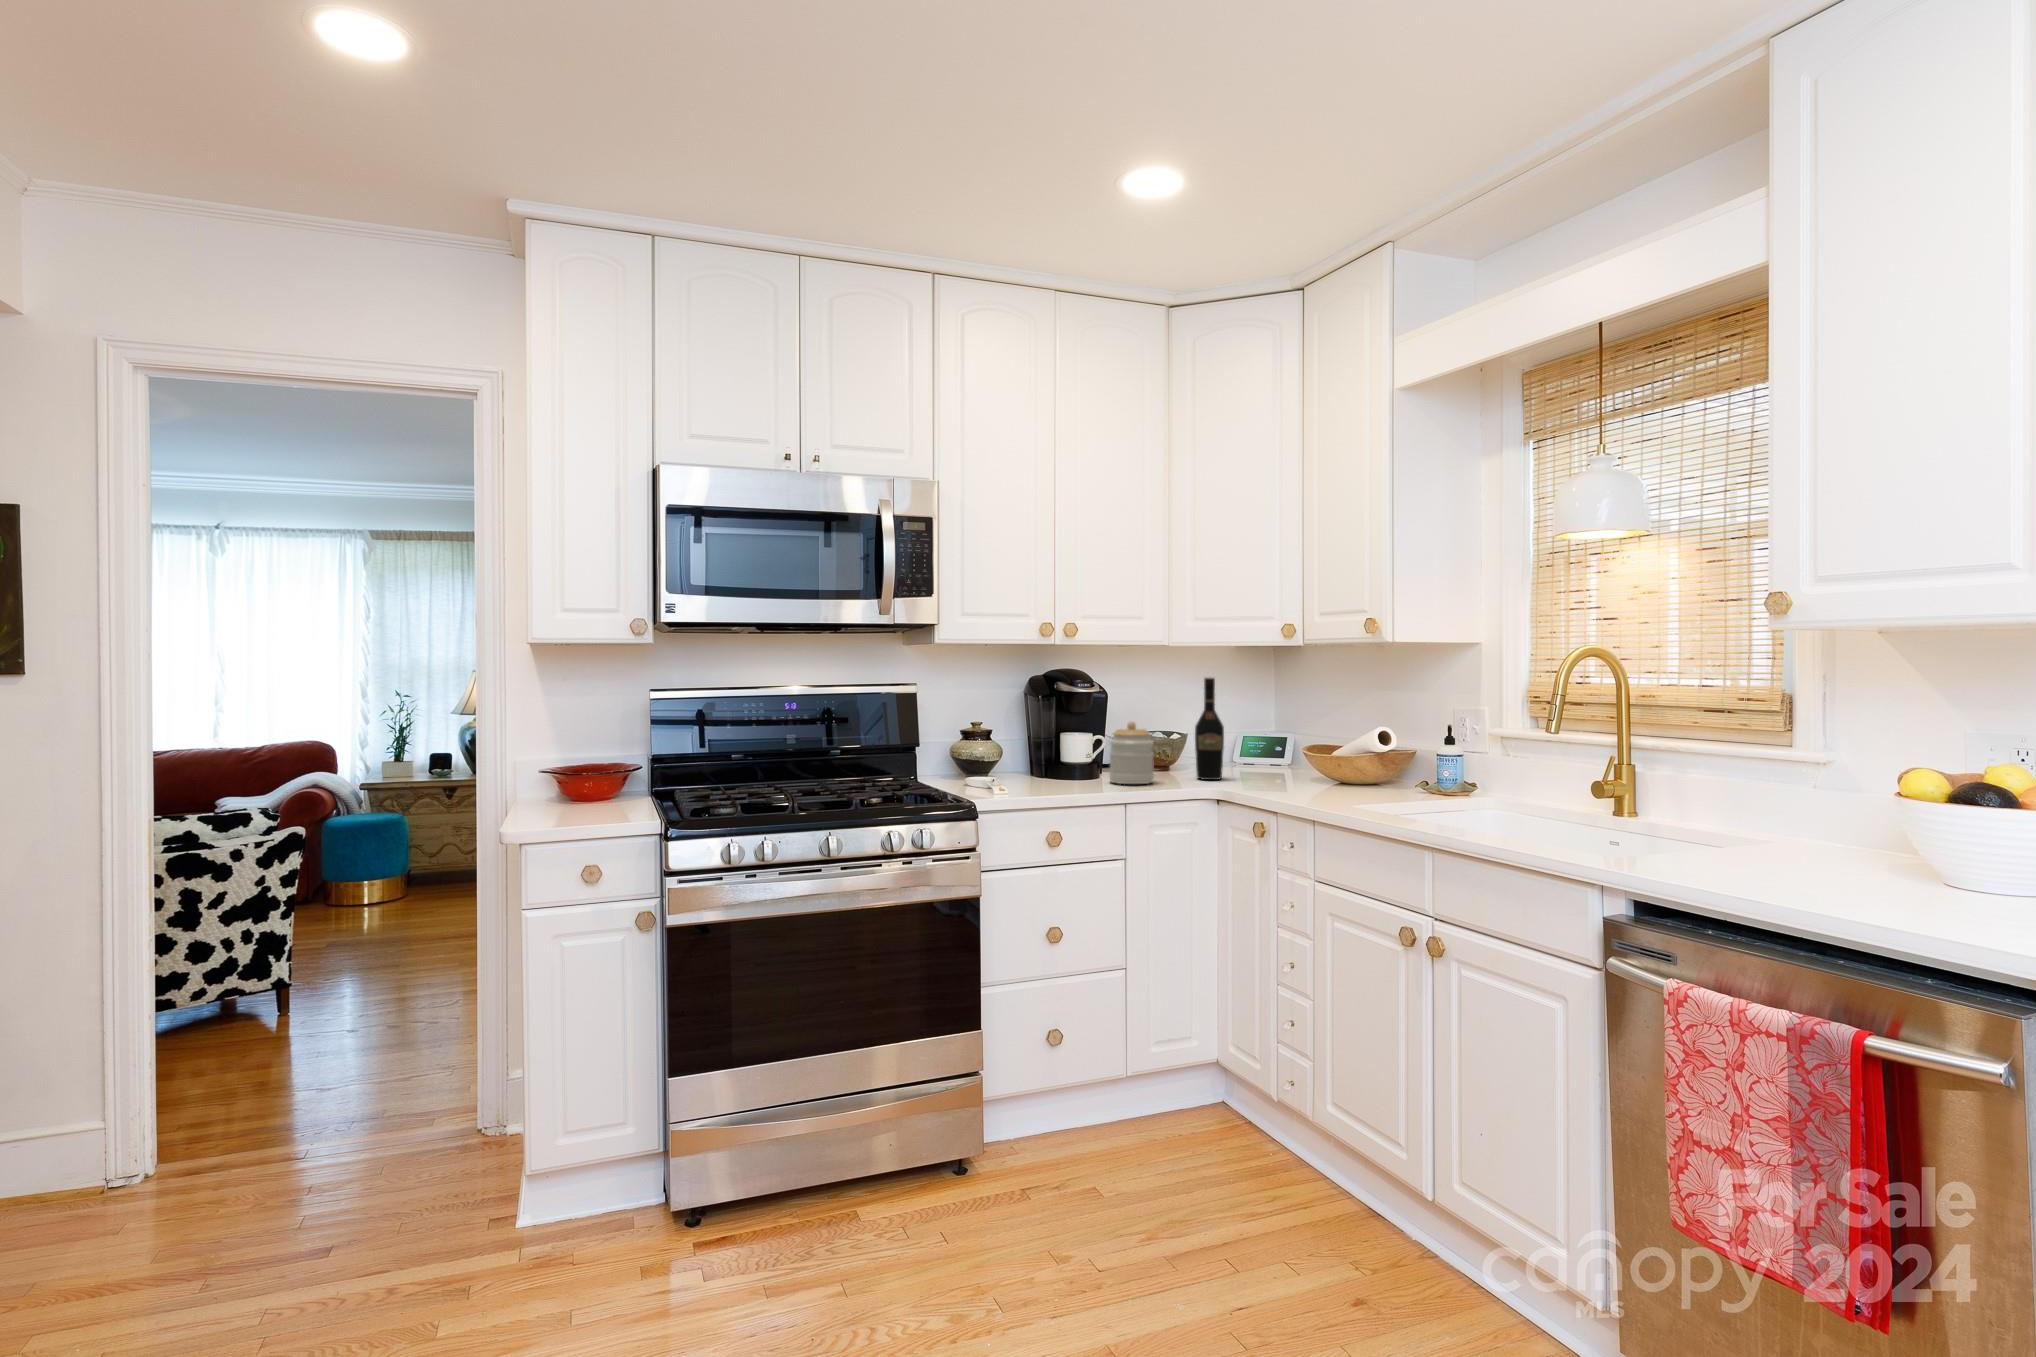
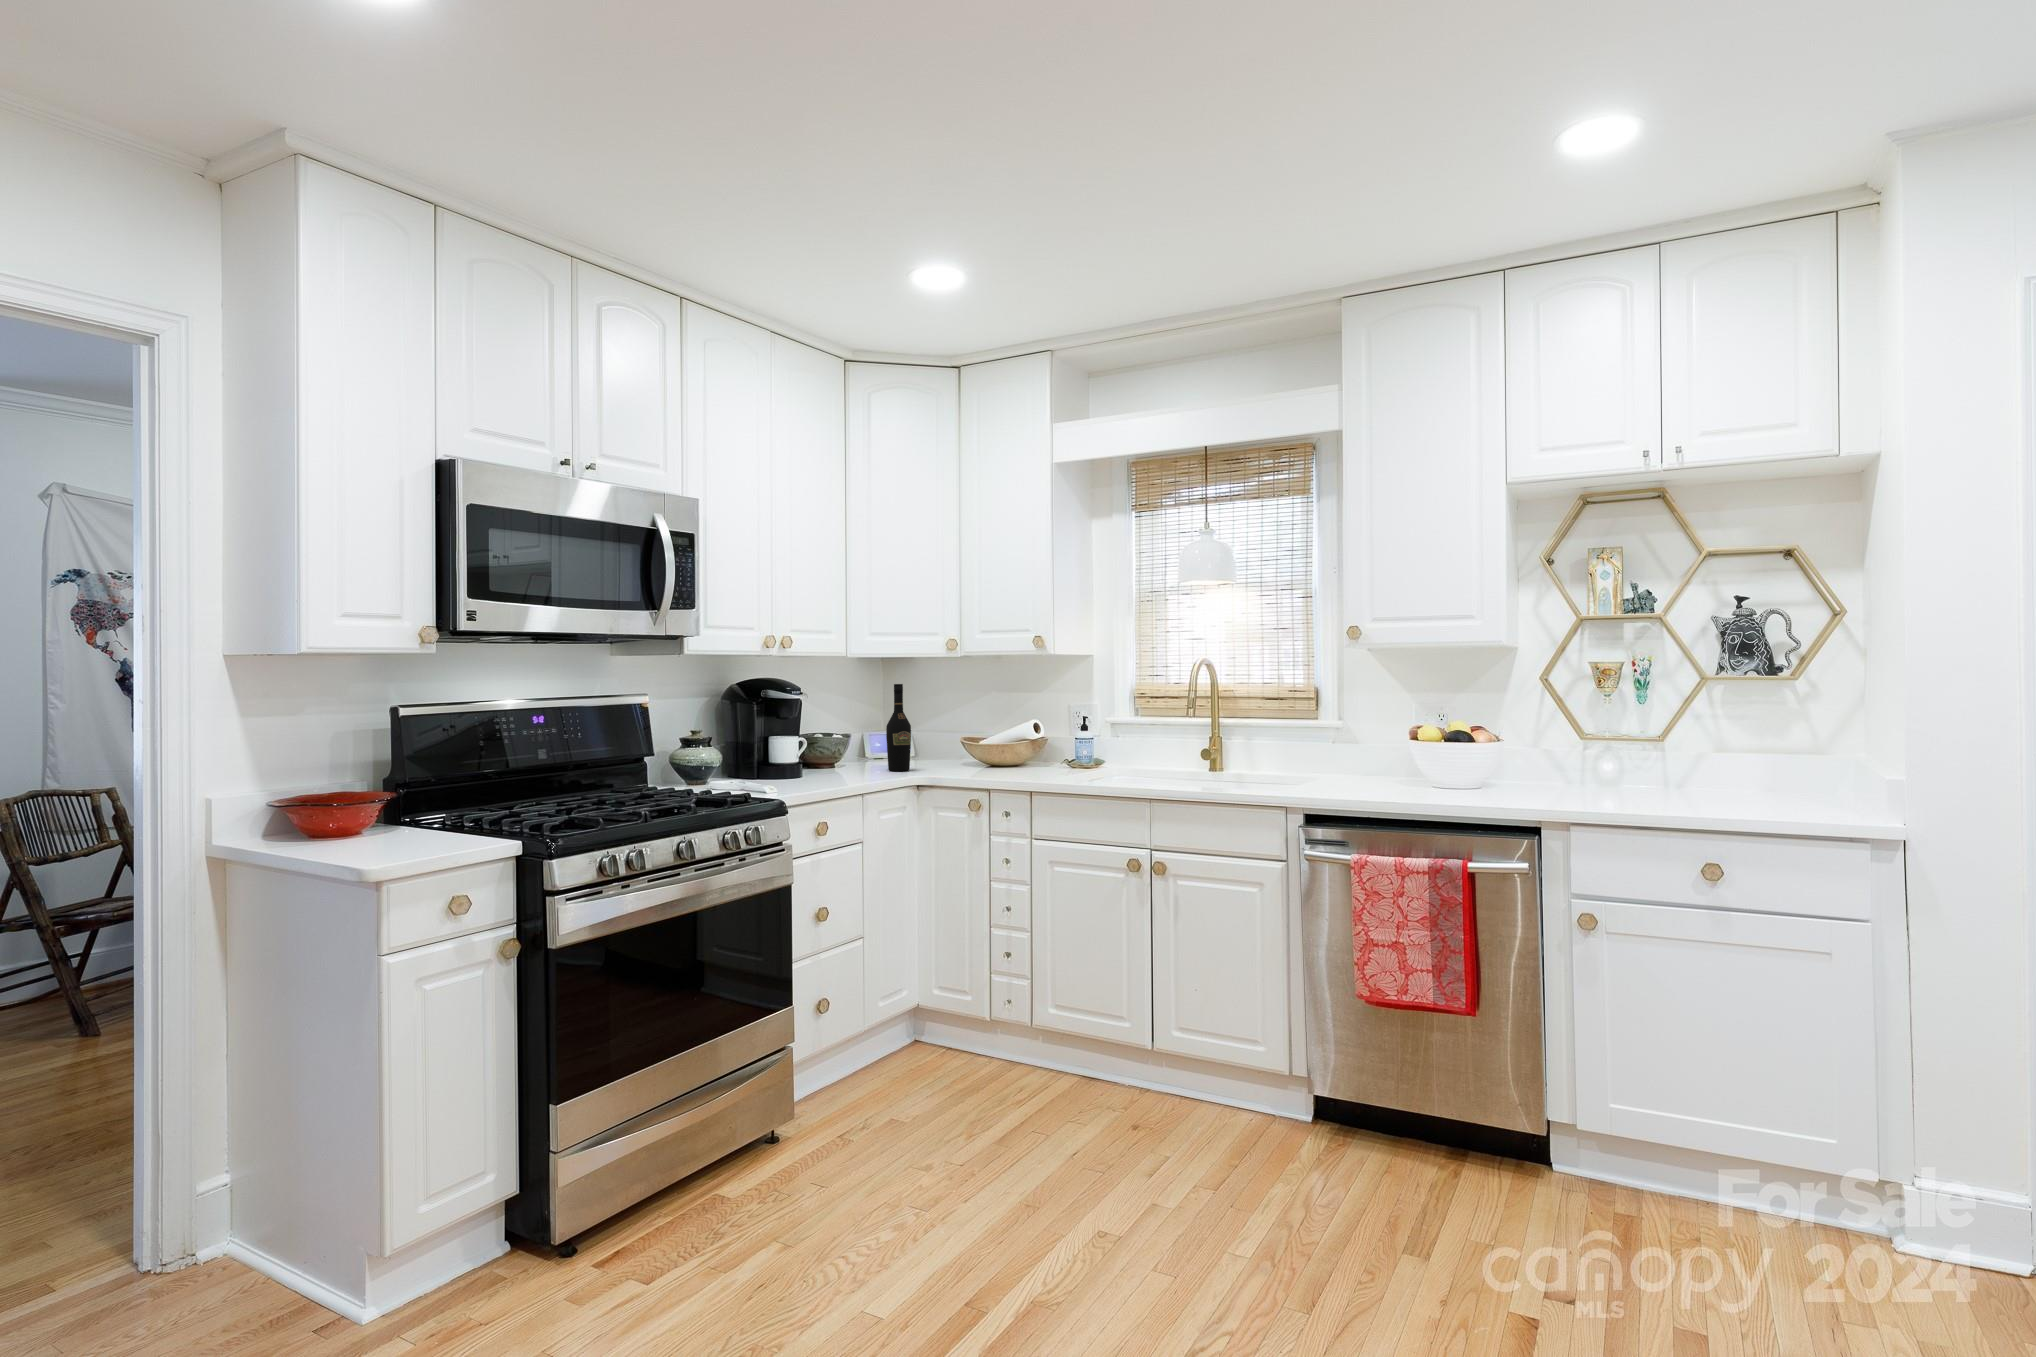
jar: present [1109,722,1154,784] -> none [829,723,869,778]

